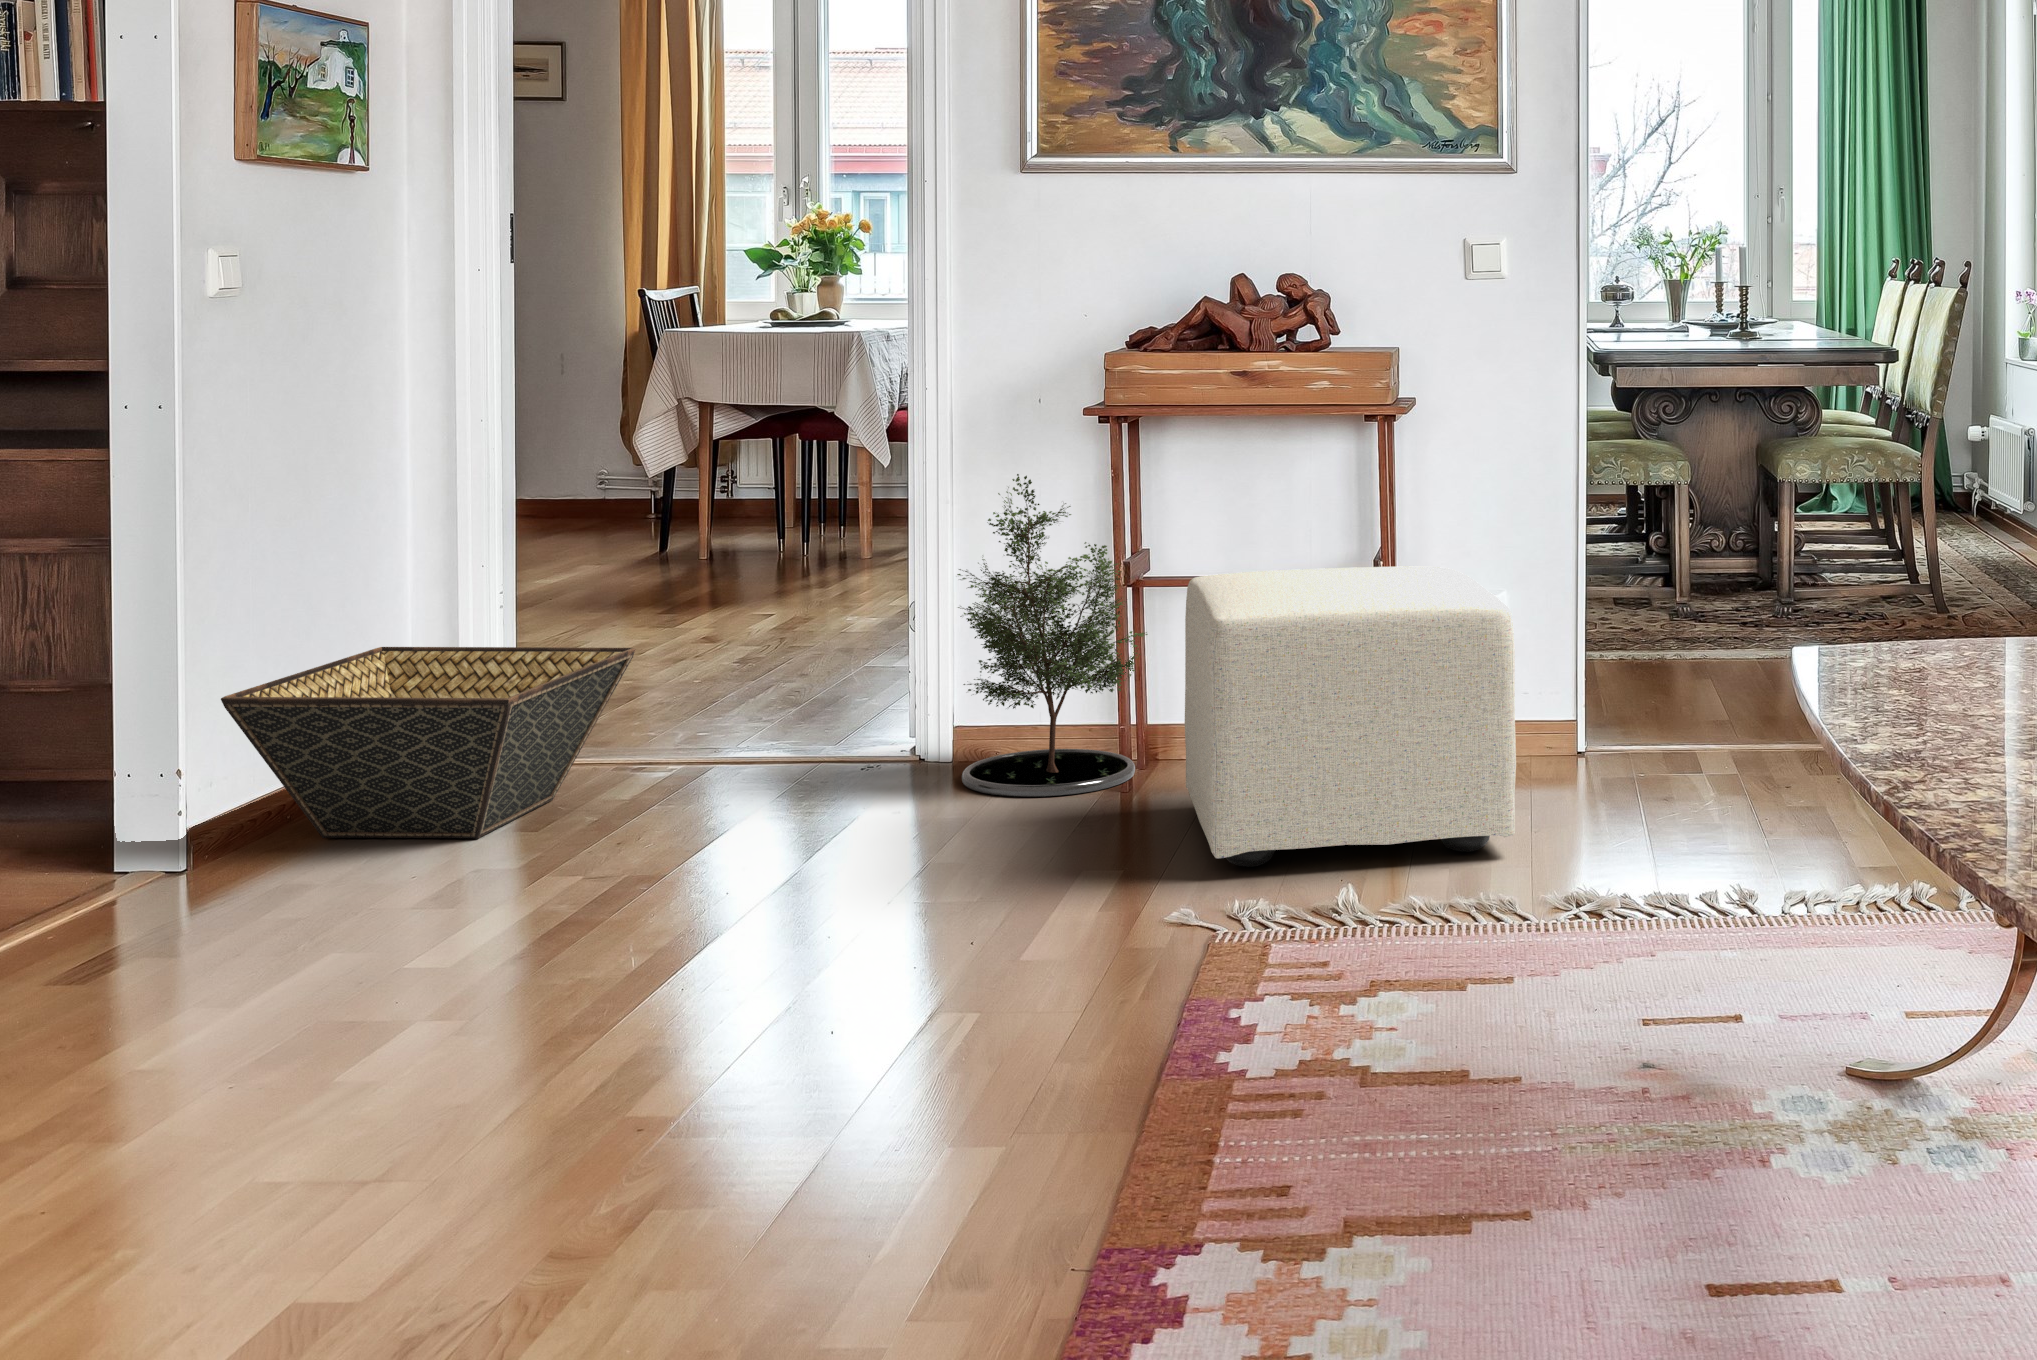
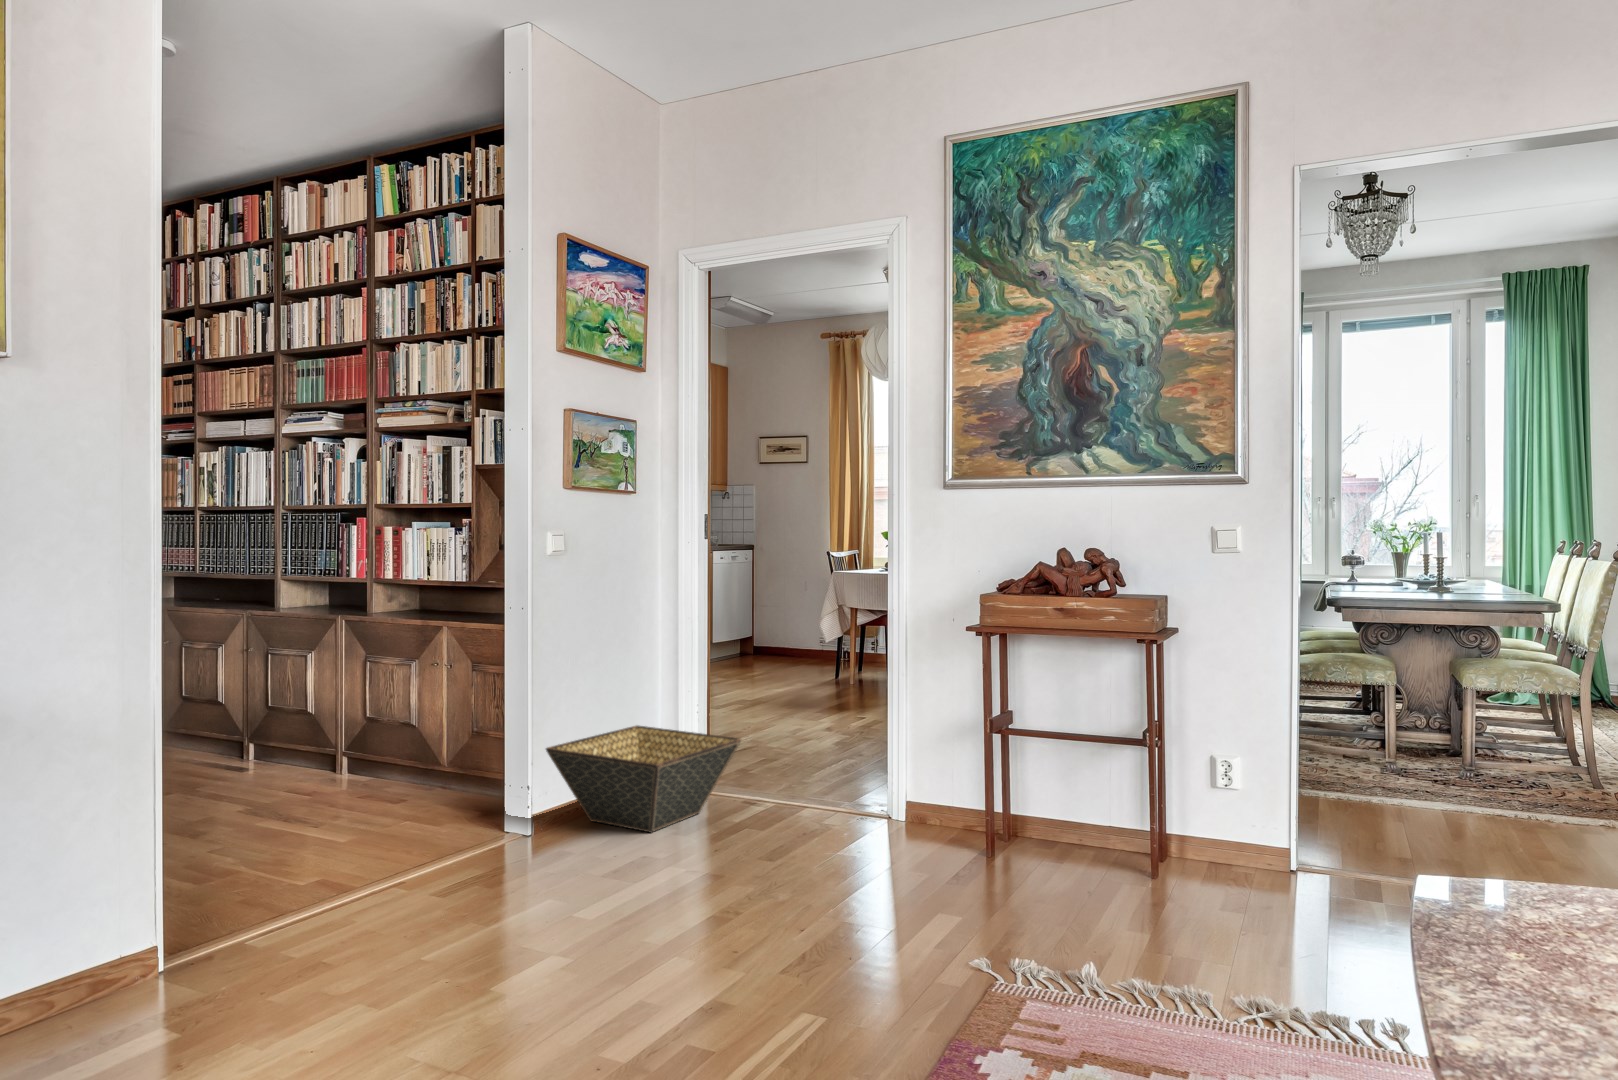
potted tree: present [957,474,1148,797] -> none [892,660,1005,852]
ottoman: present [1185,566,1516,867] -> none [1005,732,1220,946]

